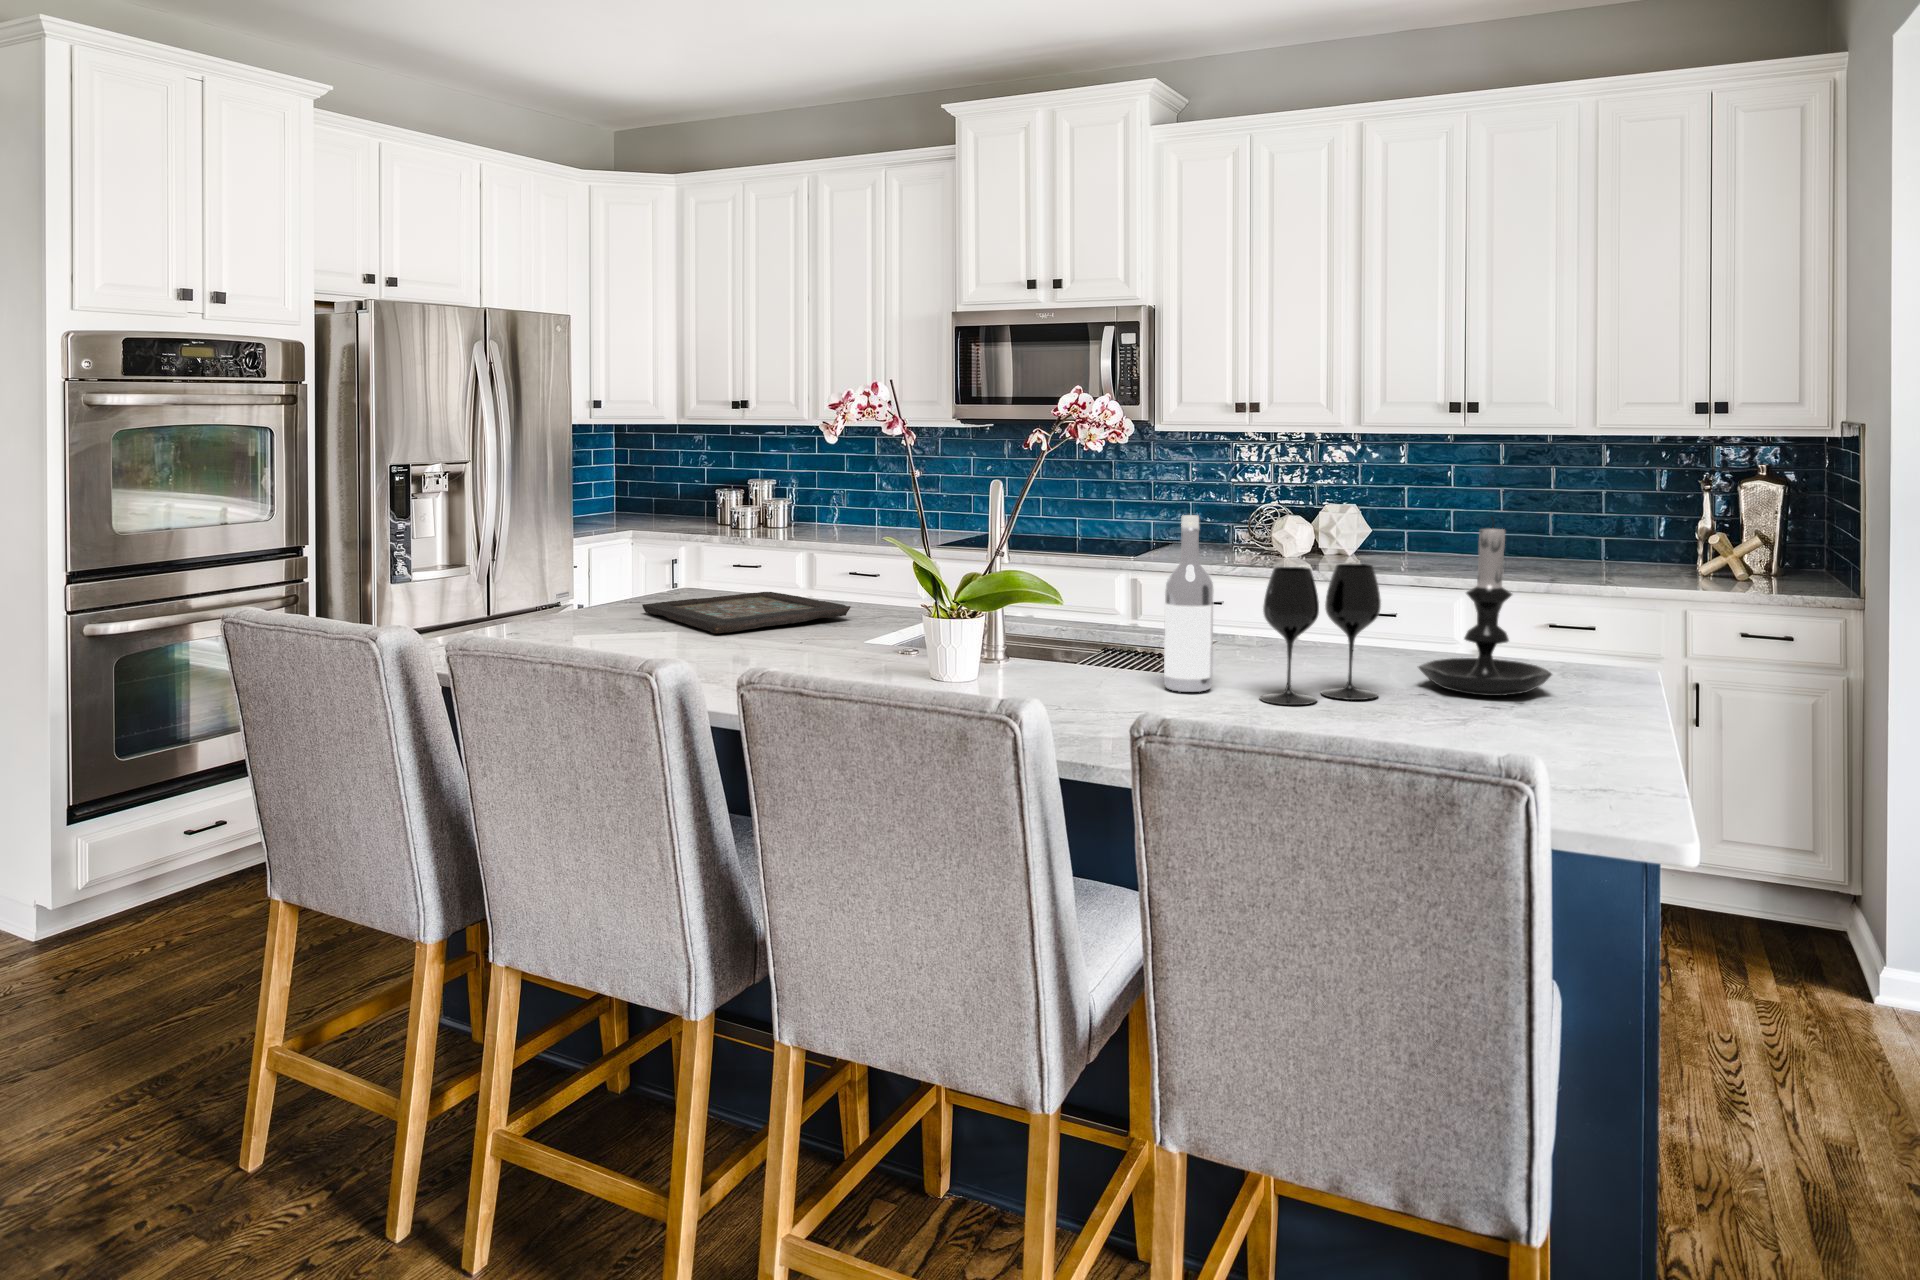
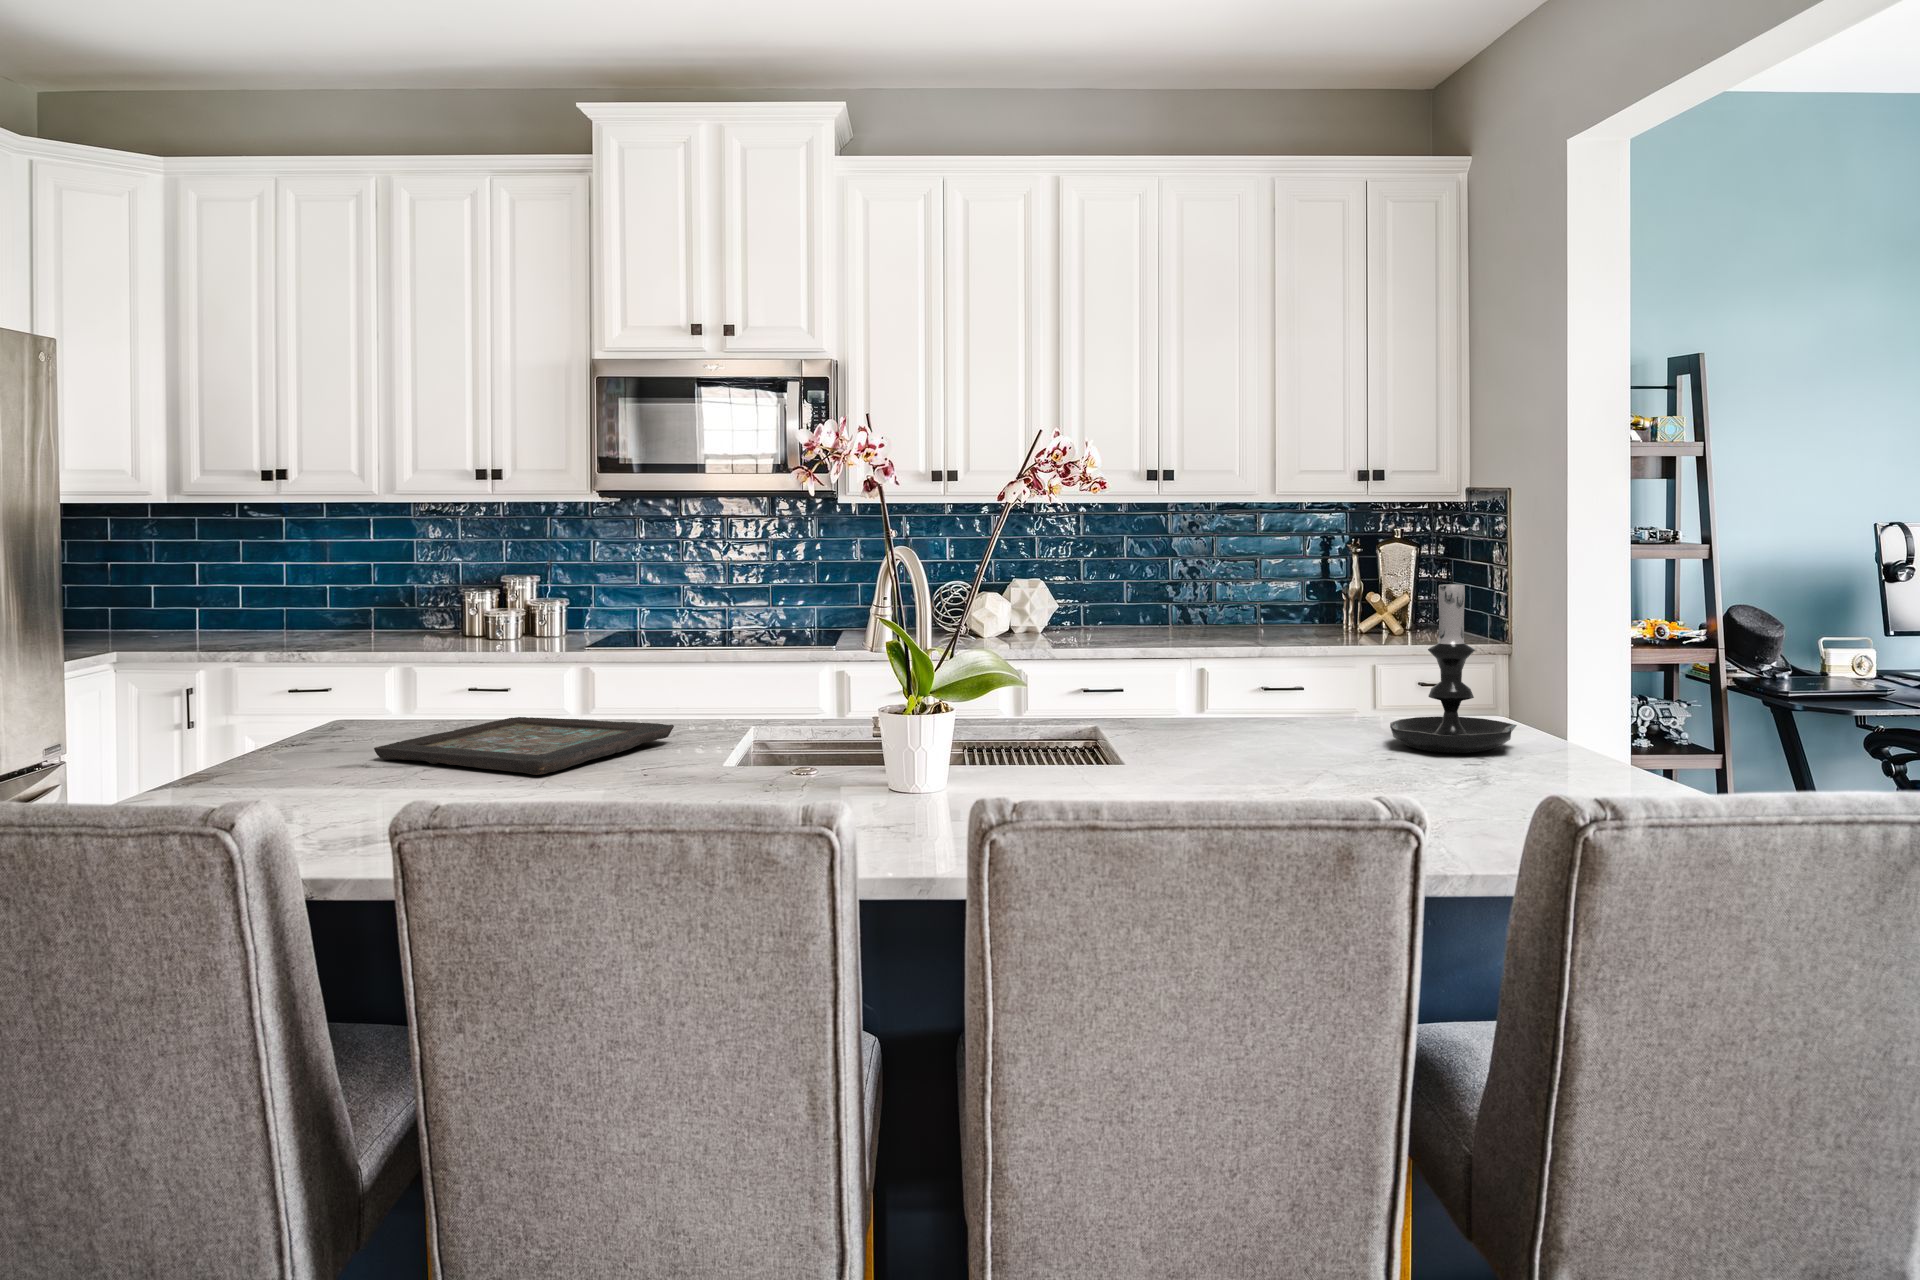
wine bottle: present [1164,515,1214,692] -> none [1178,583,1233,782]
wine glass: present [1260,564,1381,705] -> none [1288,627,1391,783]

